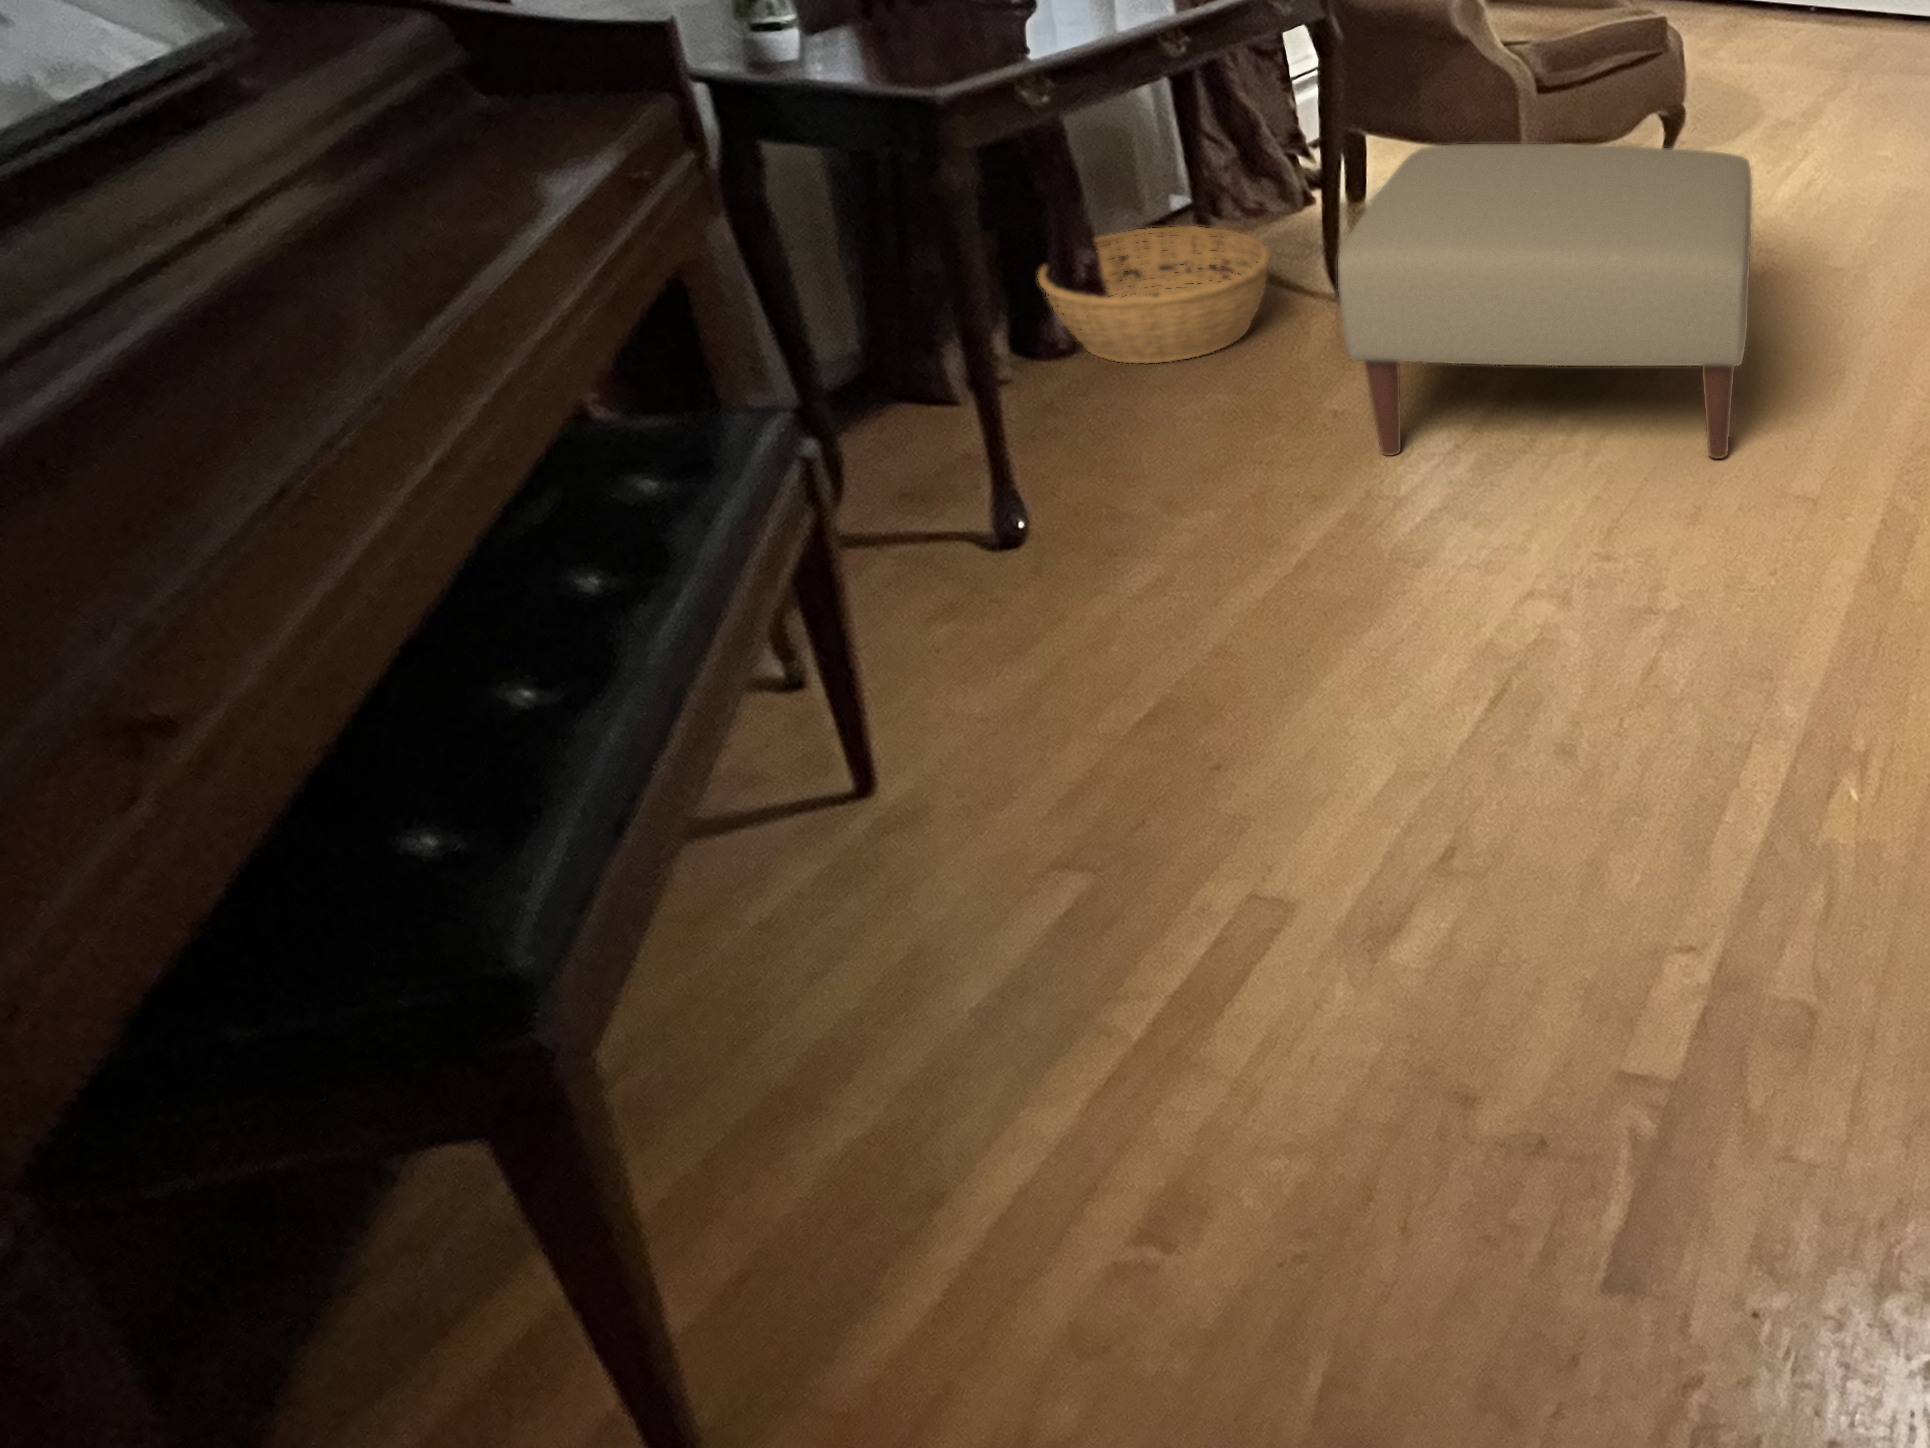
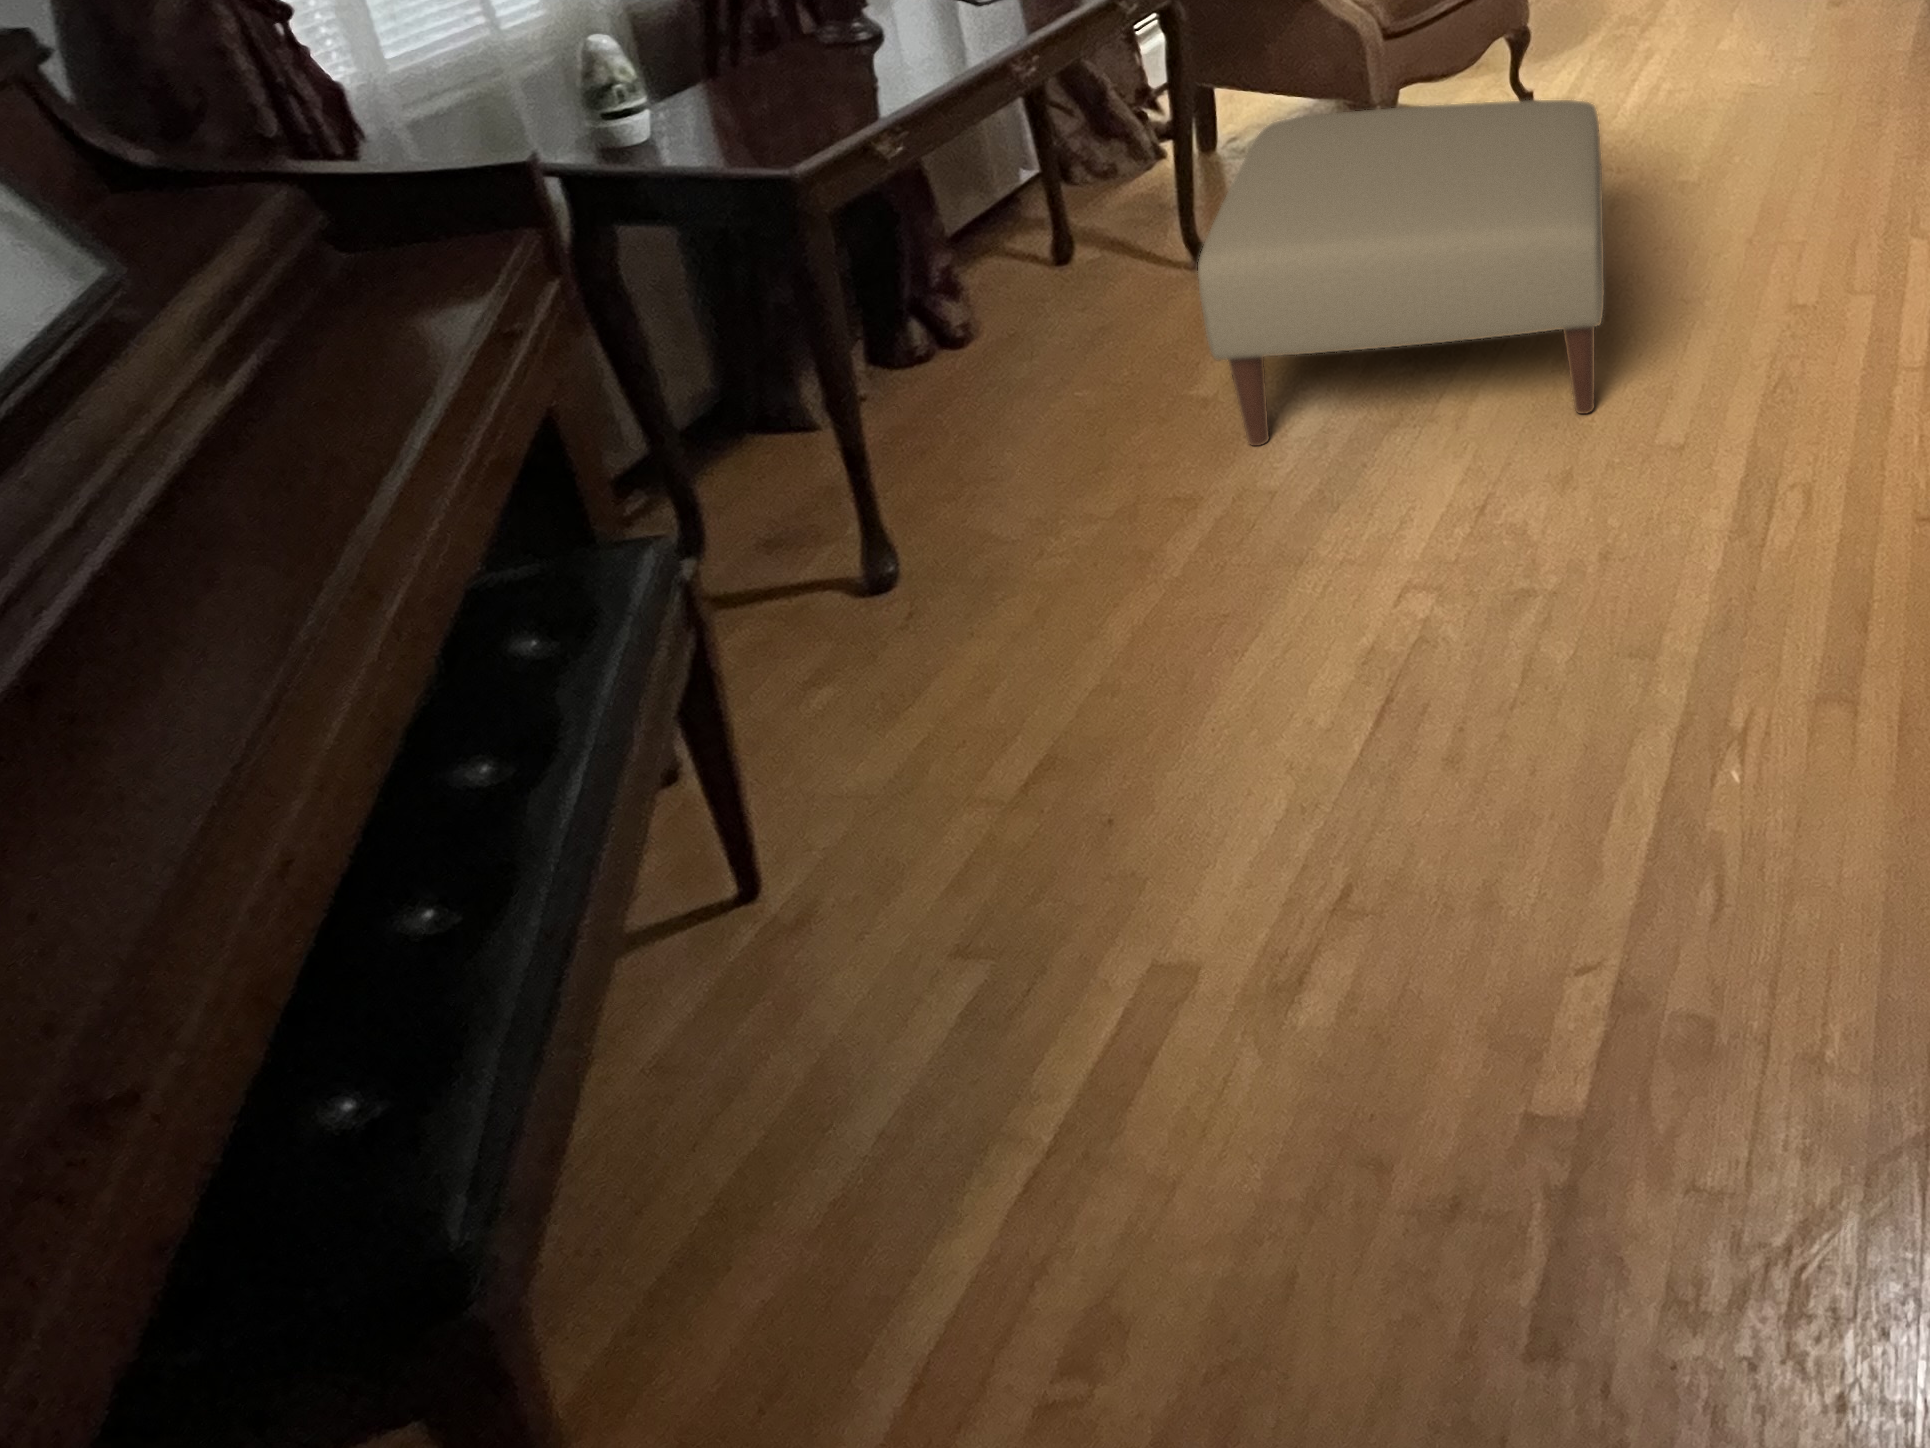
basket: present [1039,226,1270,363] -> none [885,213,1123,368]

